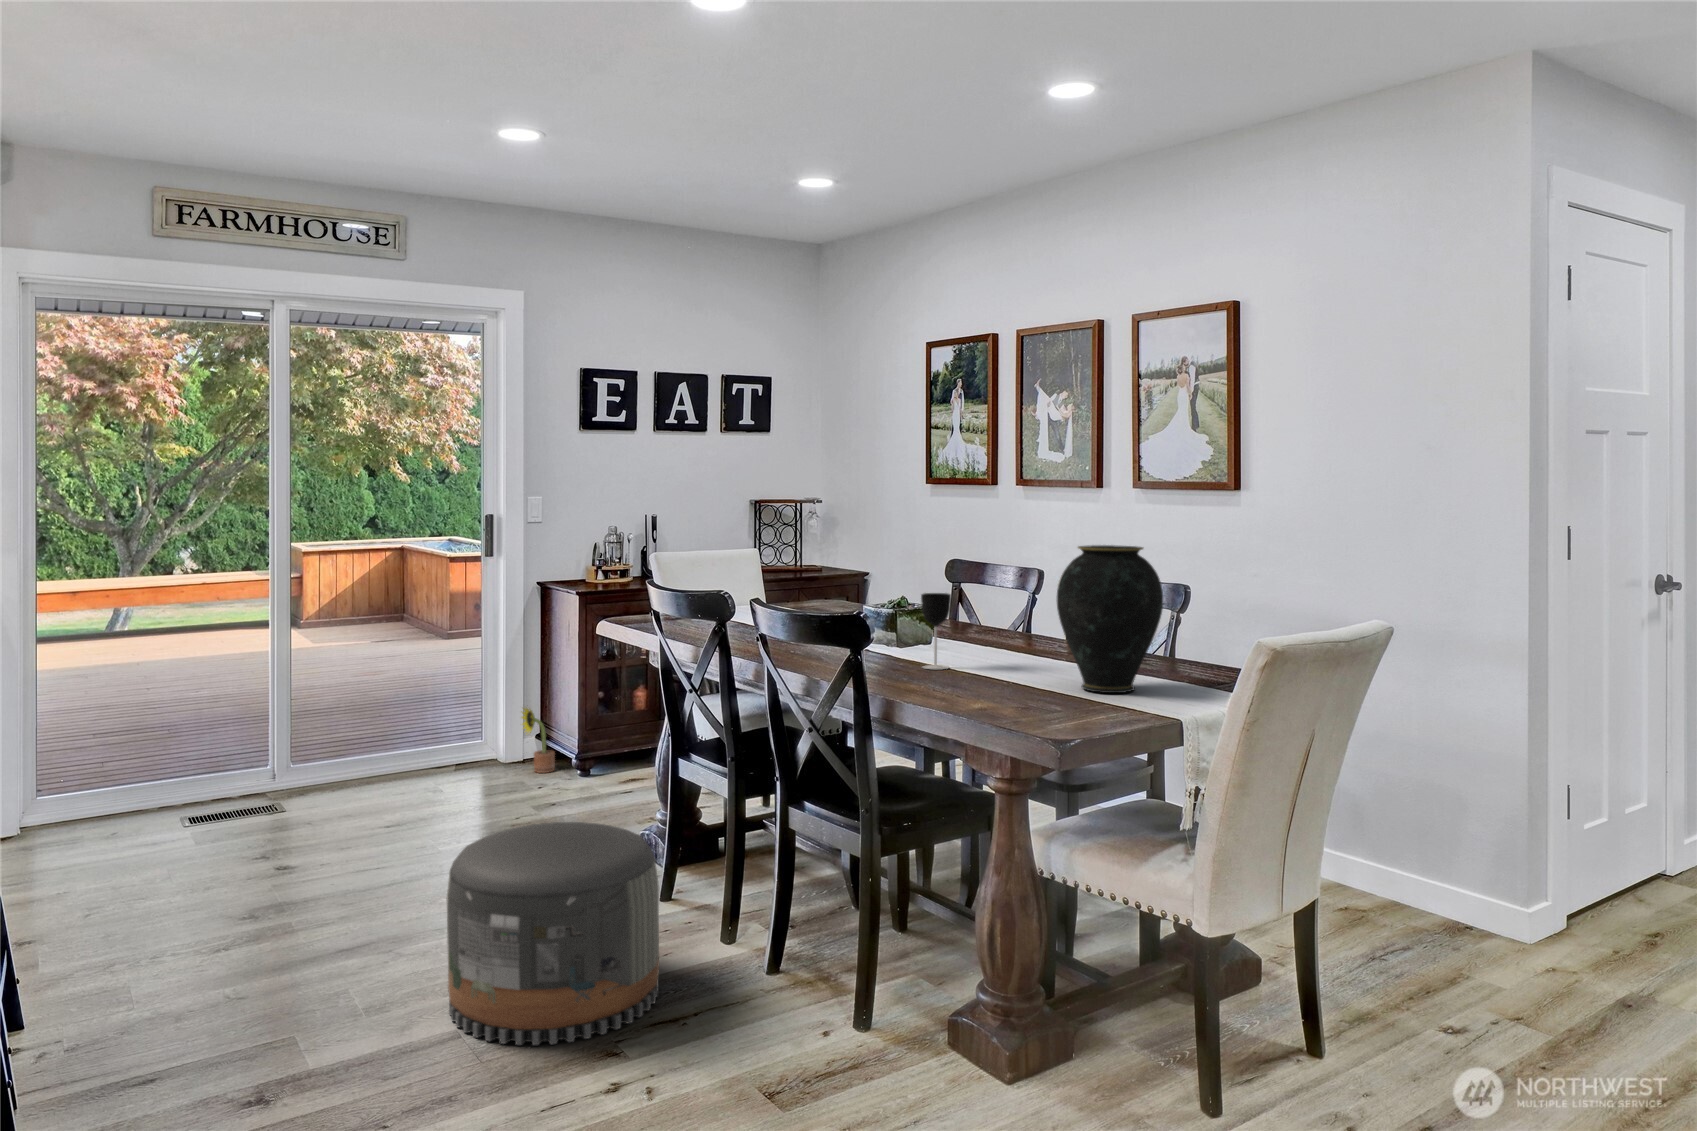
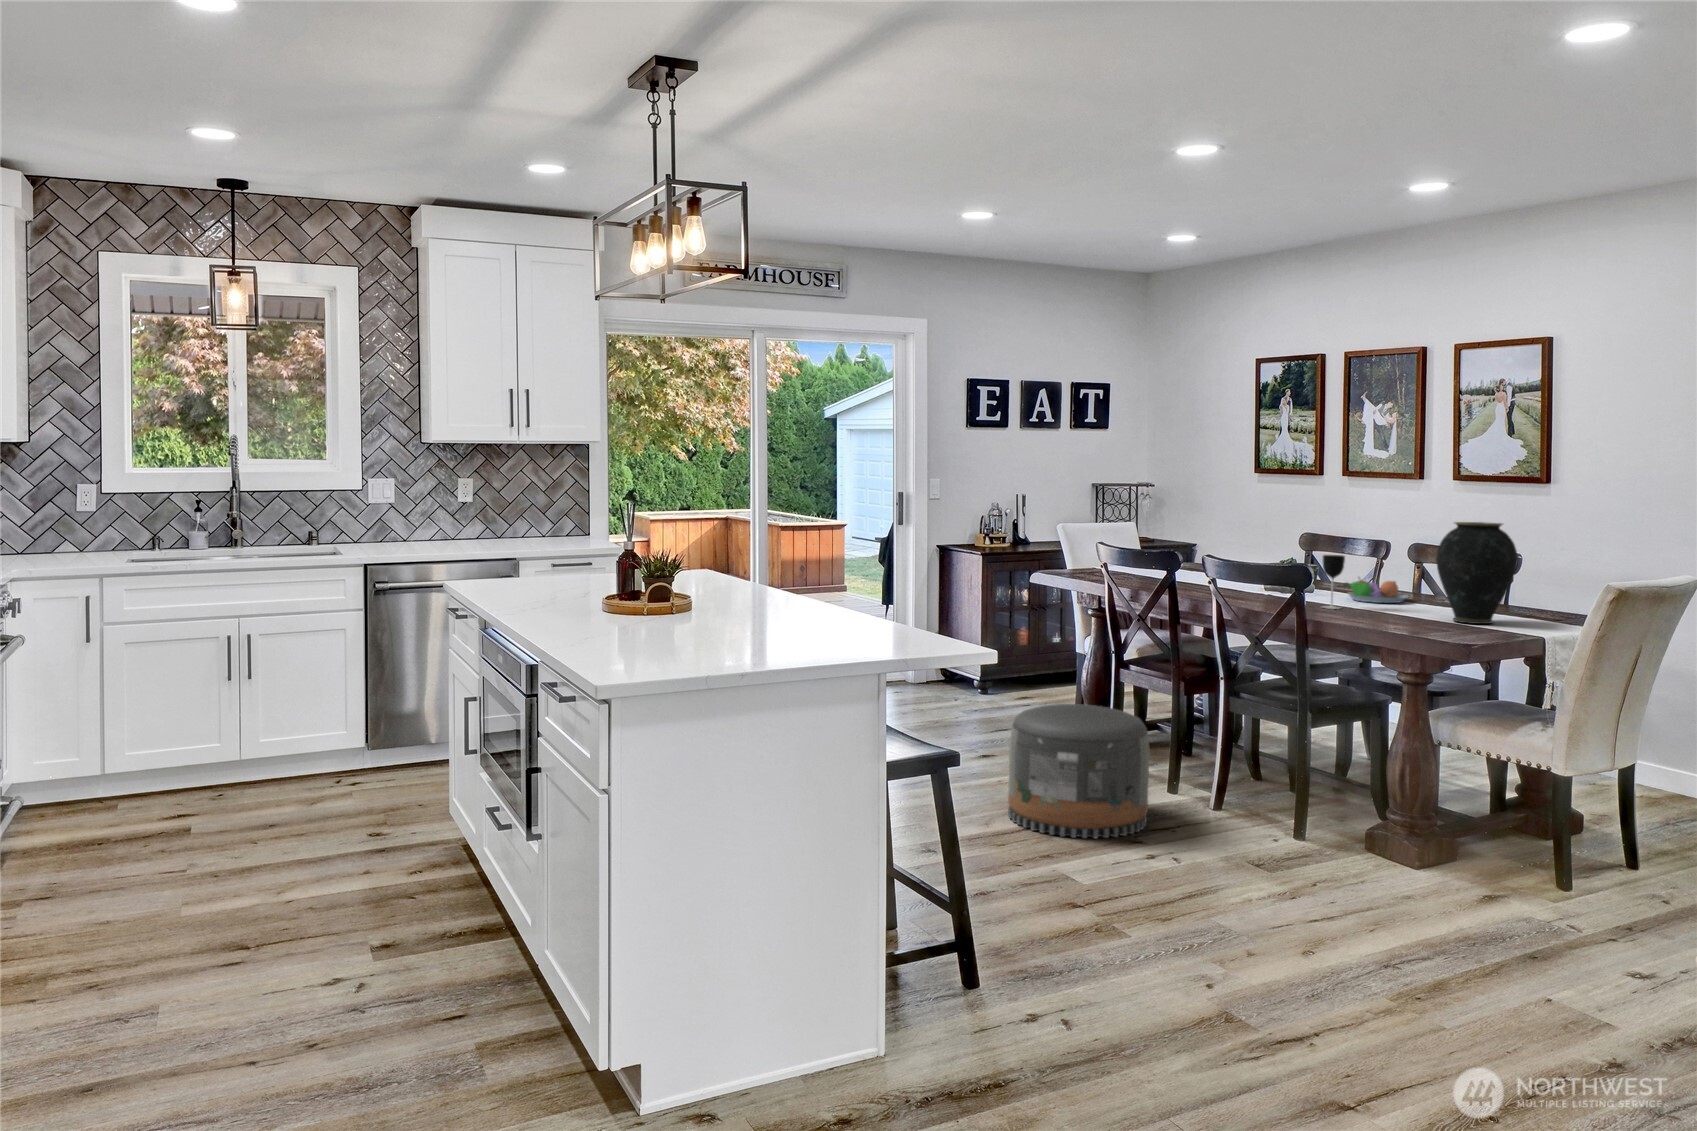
fruit bowl: none [966,618,1051,656] -> present [1344,580,1407,603]
decorative plant: present [522,708,555,773] -> none [925,643,952,698]

